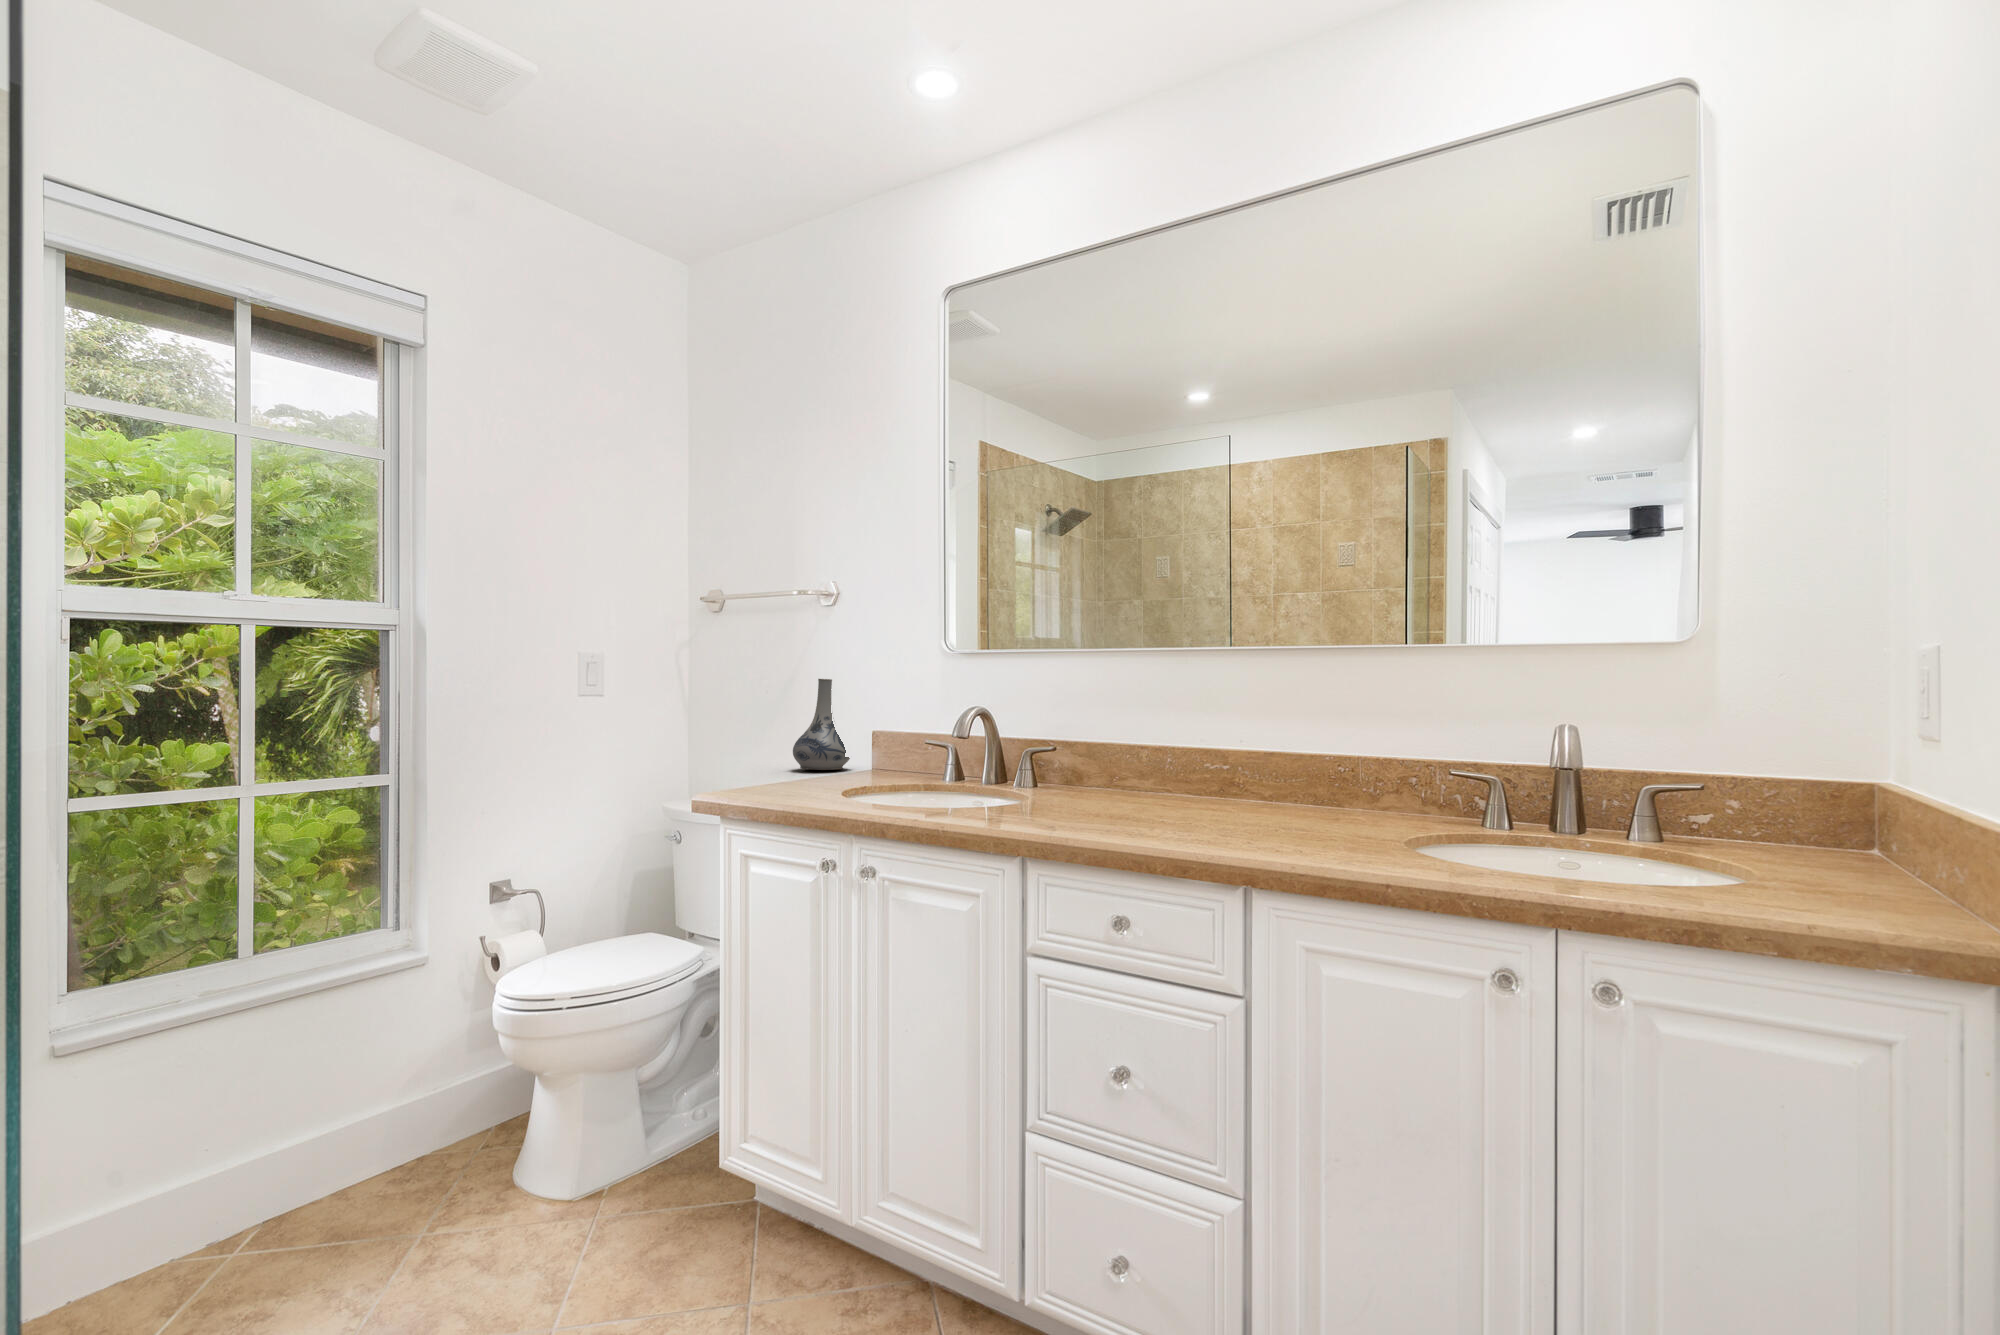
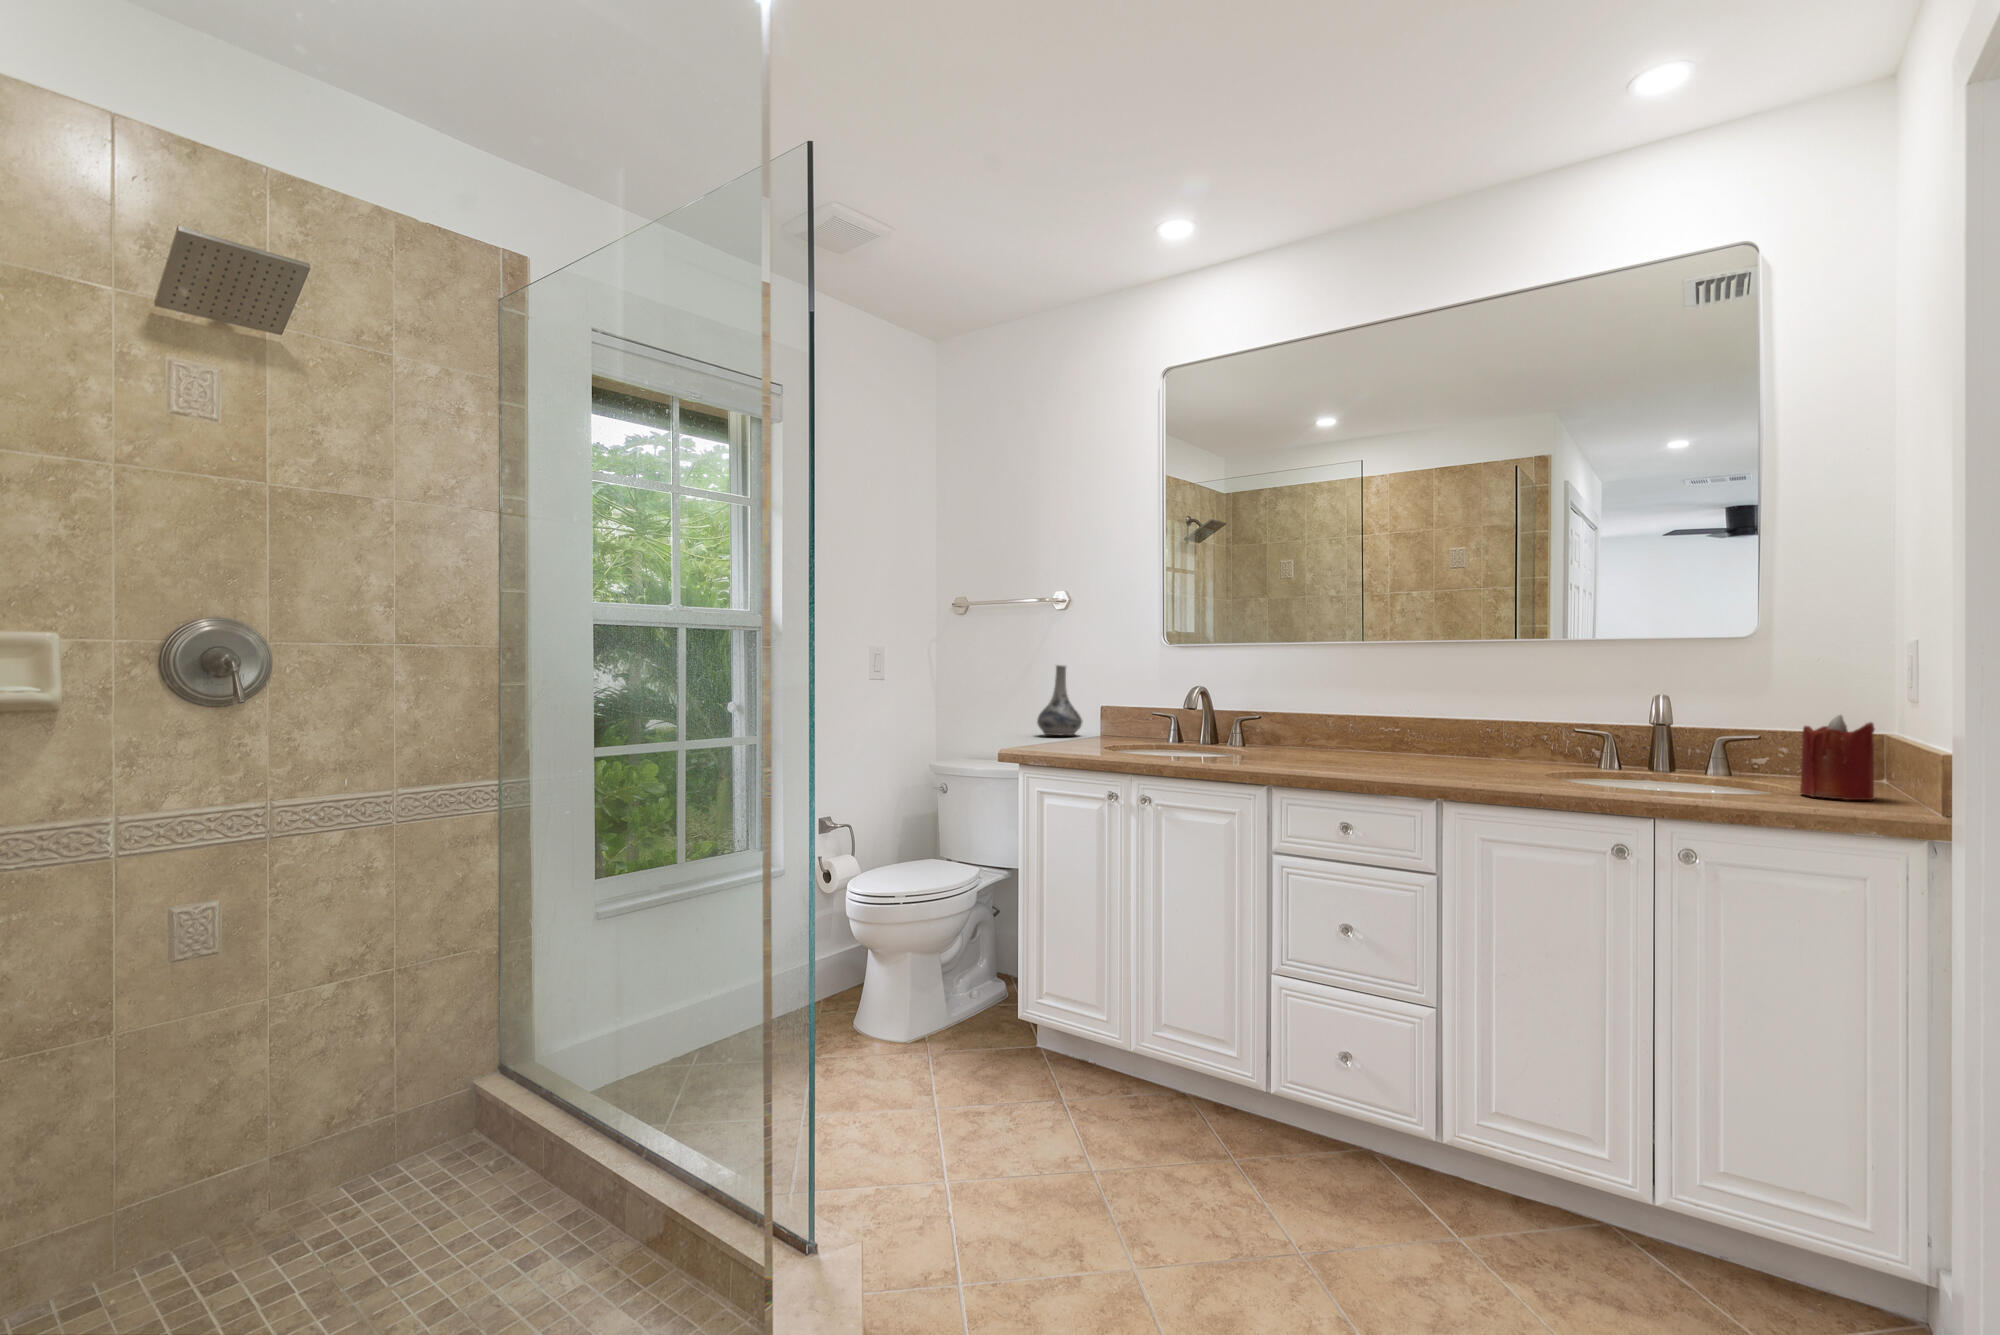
candle: none [1777,760,1894,899] -> present [1800,715,1875,800]

